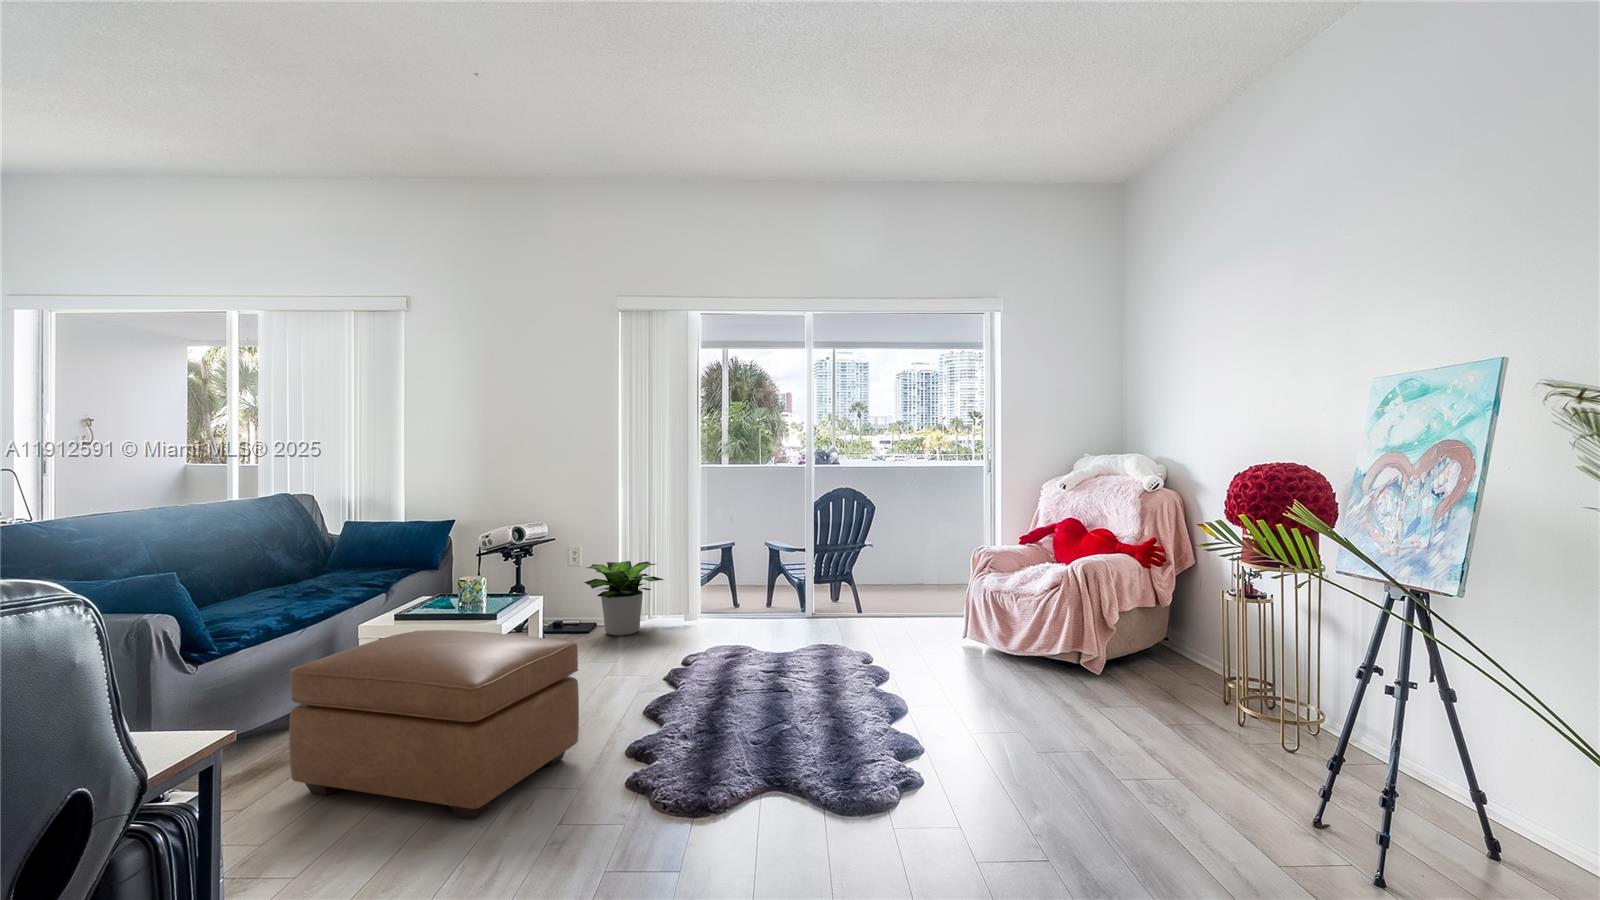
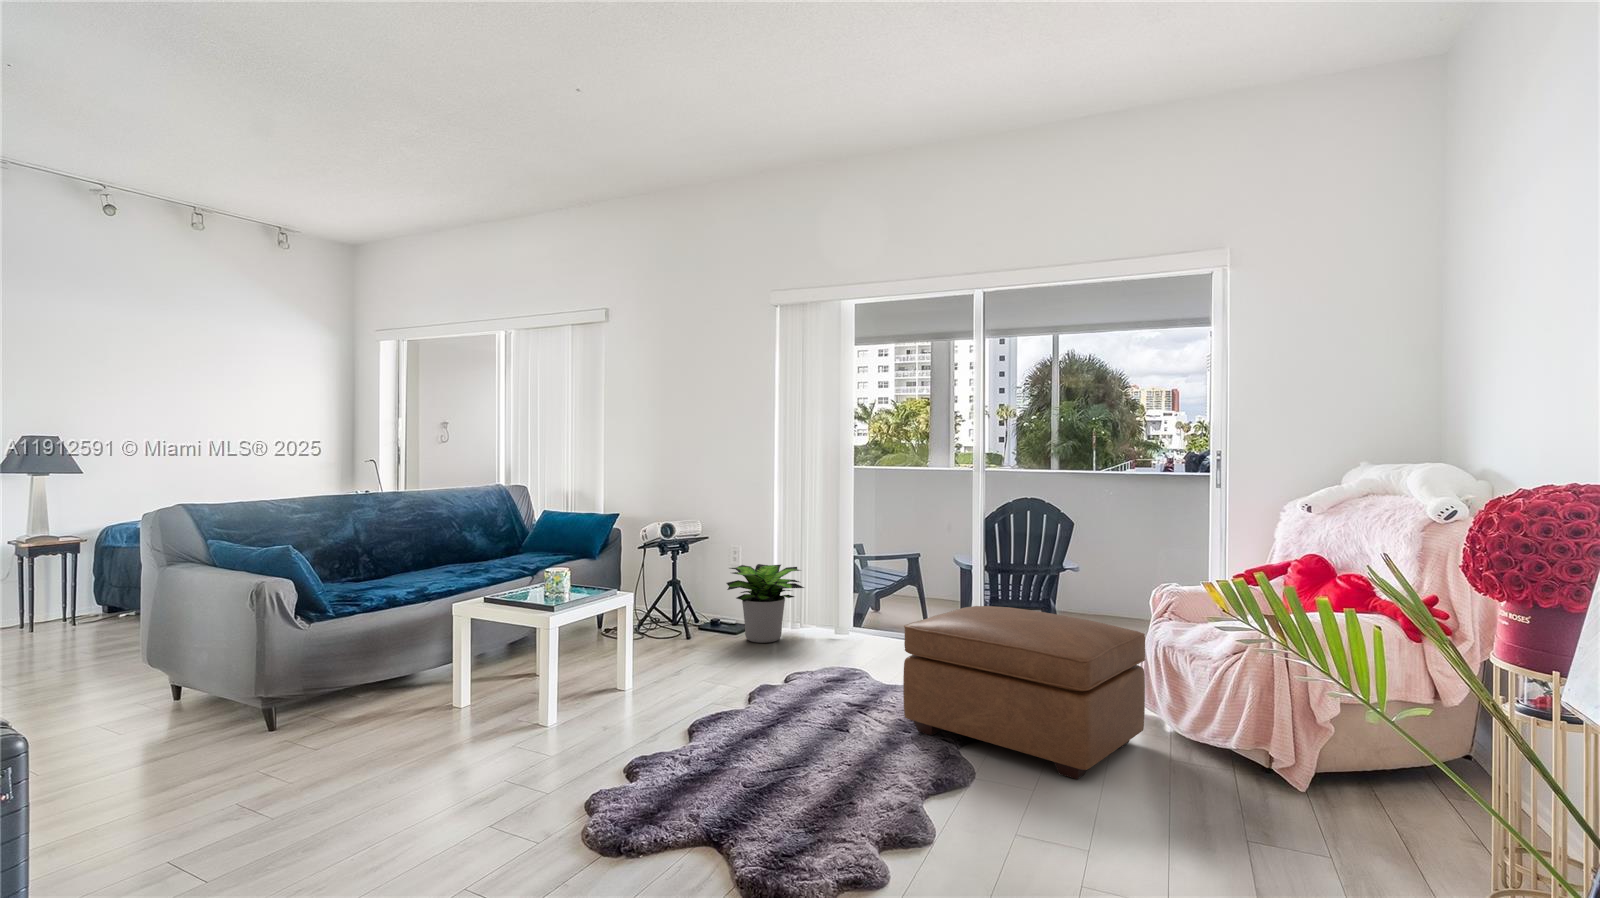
ottoman: present [289,630,579,819] -> present [903,606,1146,779]

